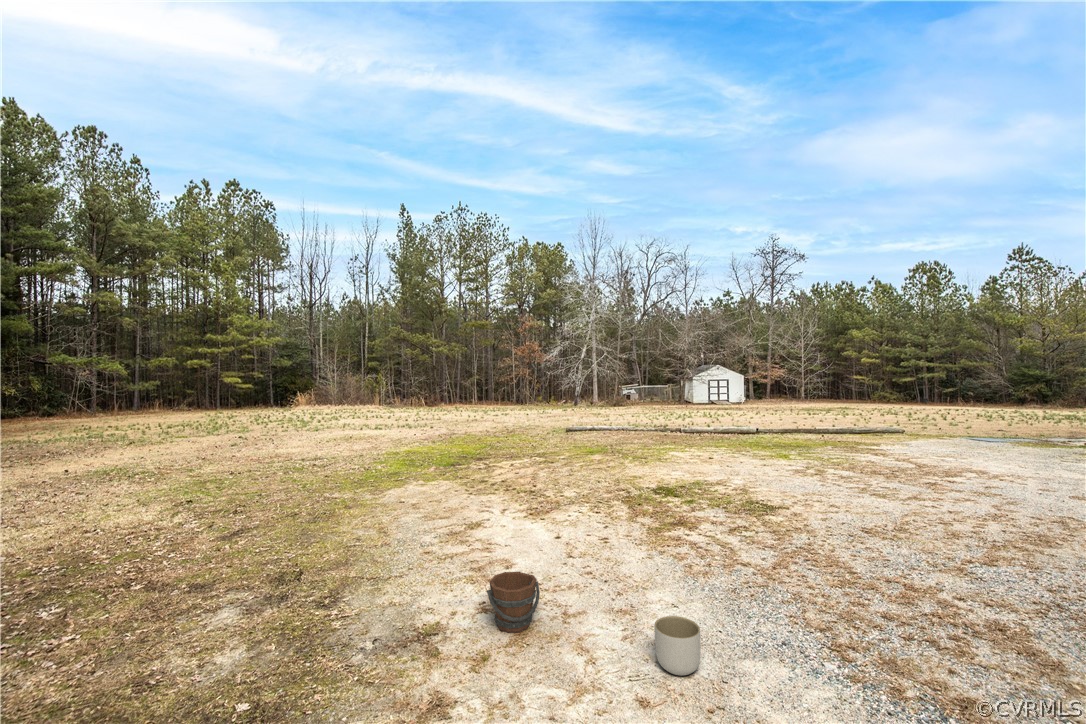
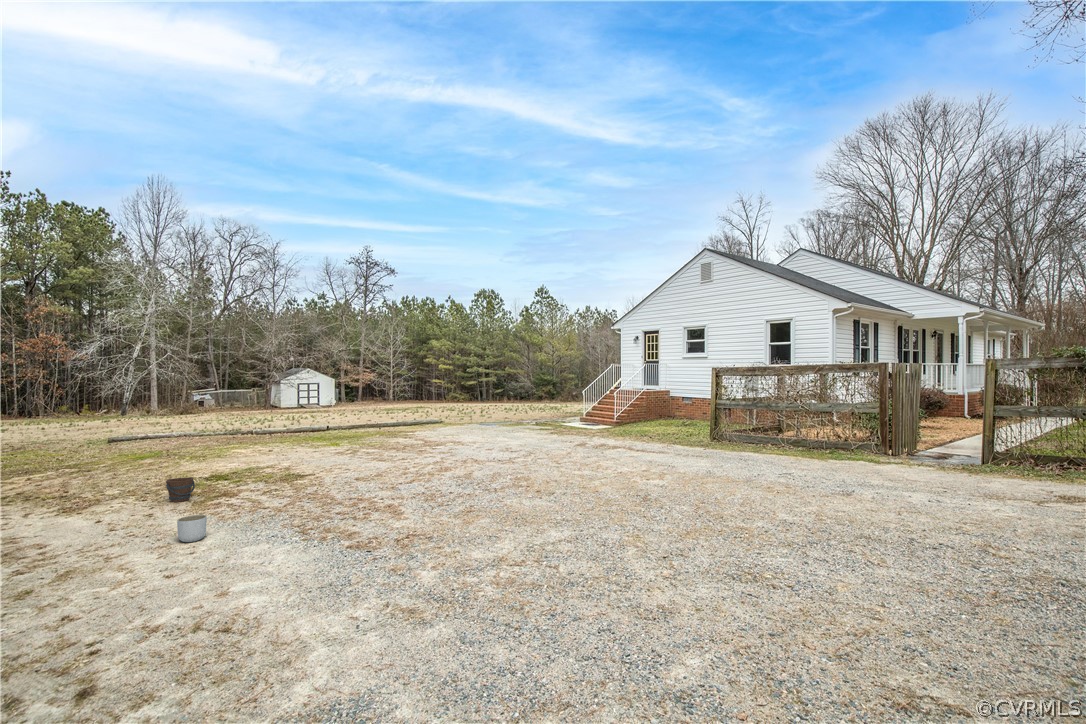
bucket: present [487,572,540,633] -> present [166,477,195,502]

